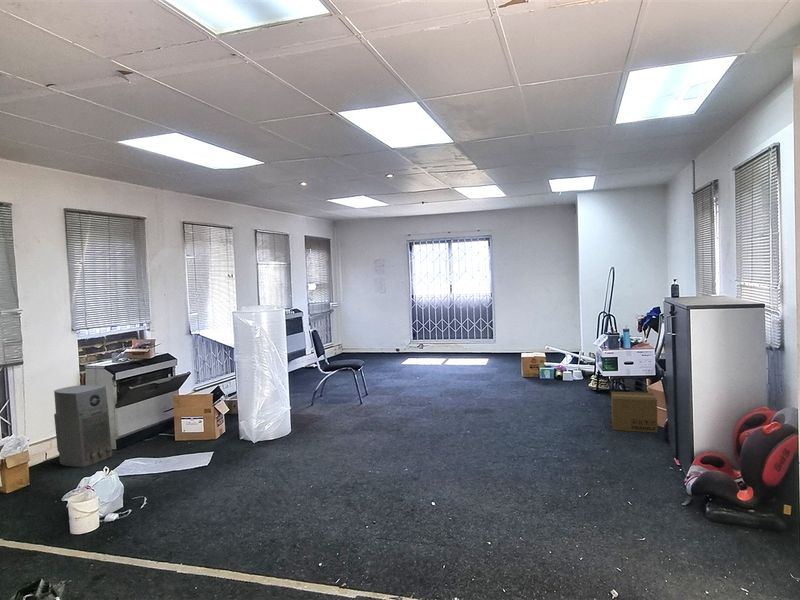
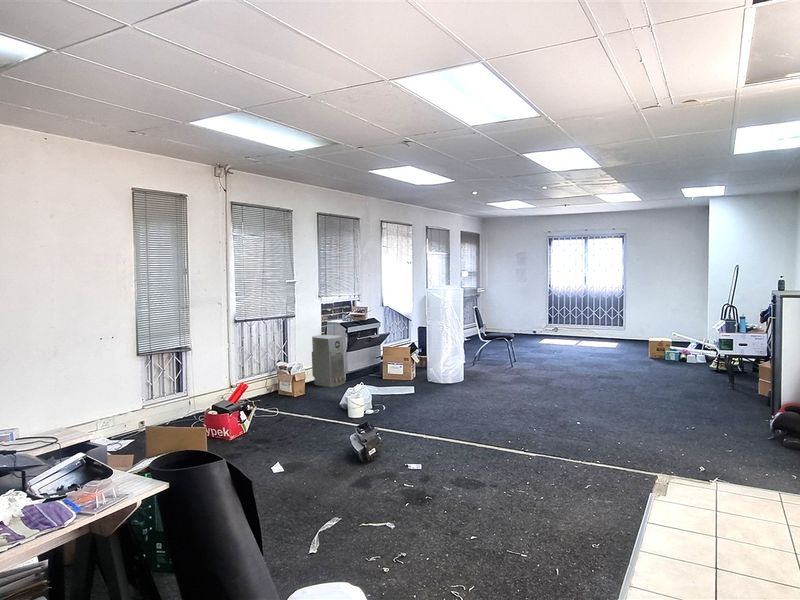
cardboard box: present [611,391,658,433] -> none [724,367,765,400]

